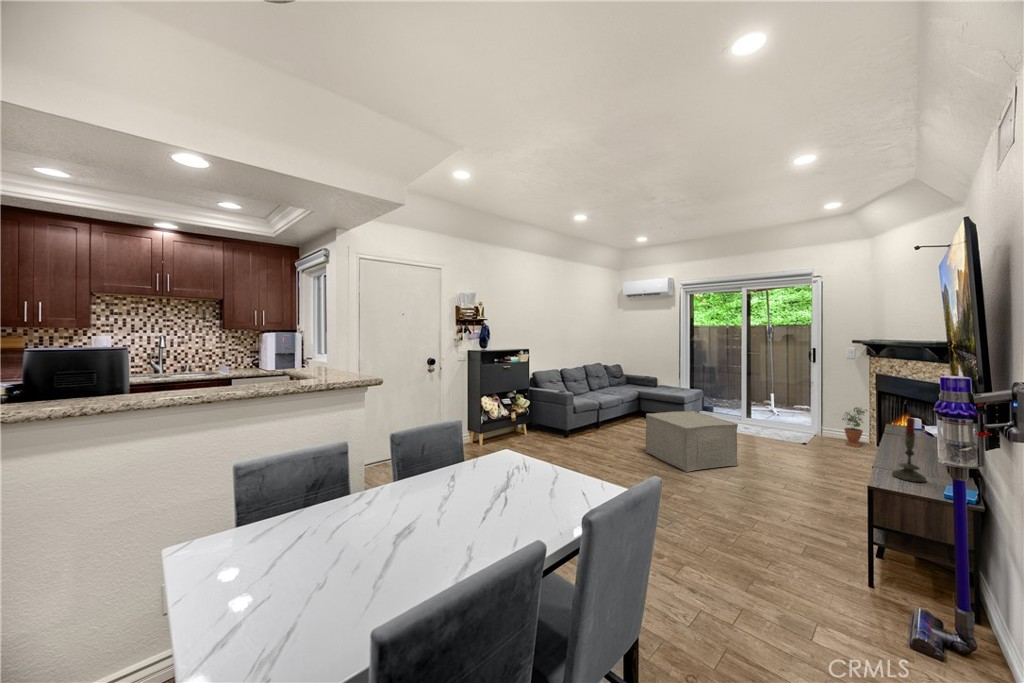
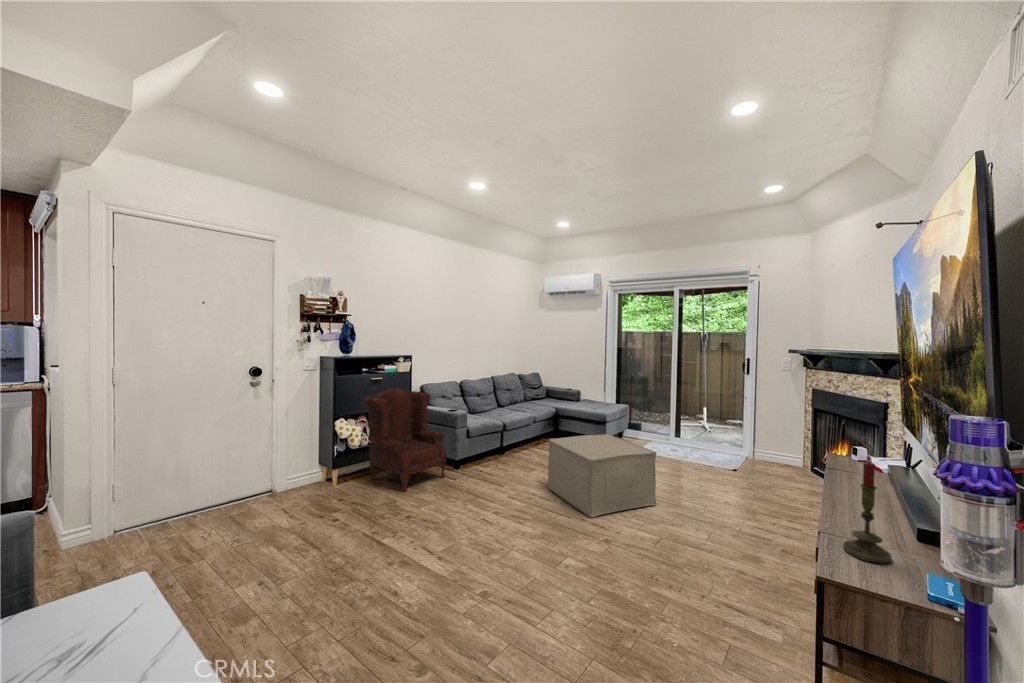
armchair: none [499,375,562,452] -> present [363,388,446,492]
potted plant: present [843,407,867,447] -> none [776,425,804,473]

